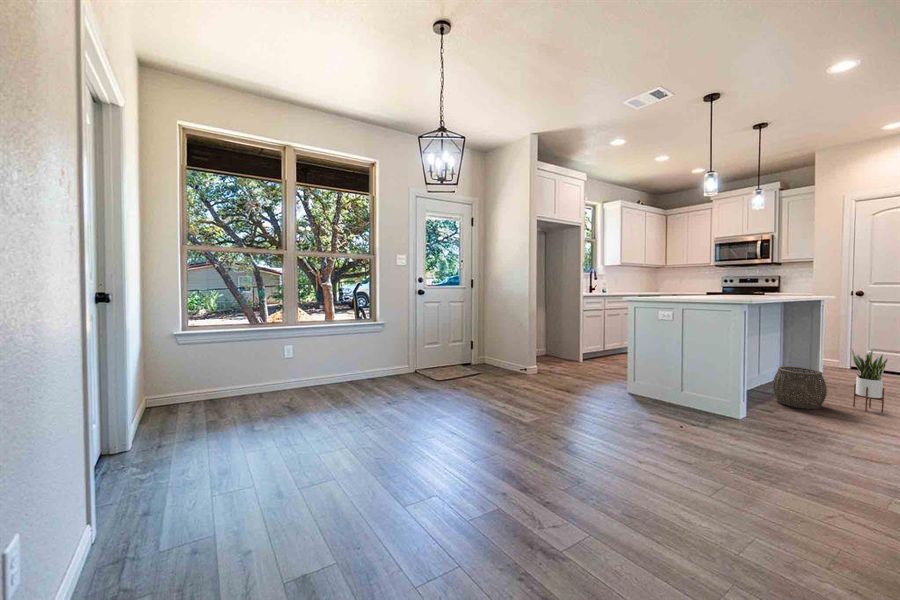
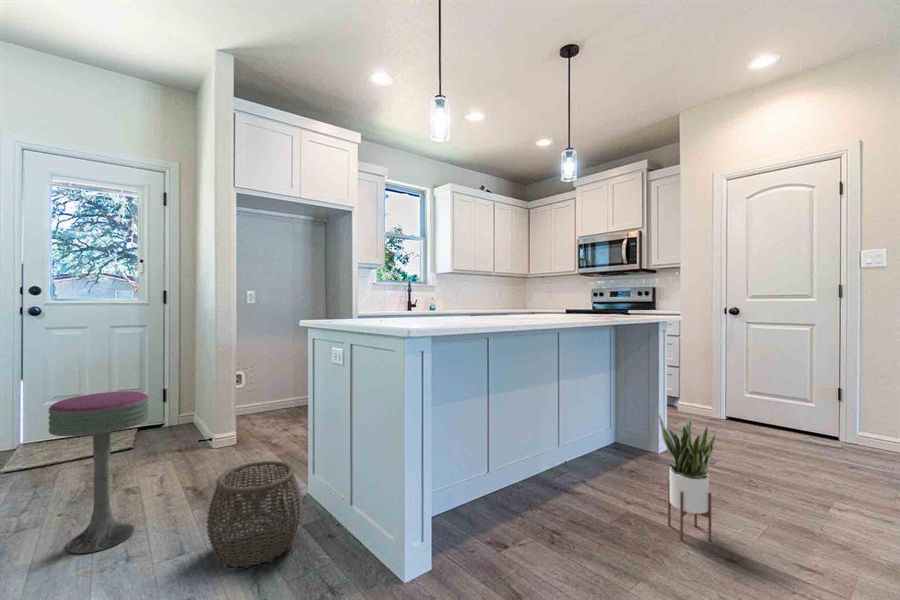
bar stool: none [541,333,580,405] -> present [49,391,149,554]
woven basket: present [772,367,827,409] -> present [206,461,302,568]

